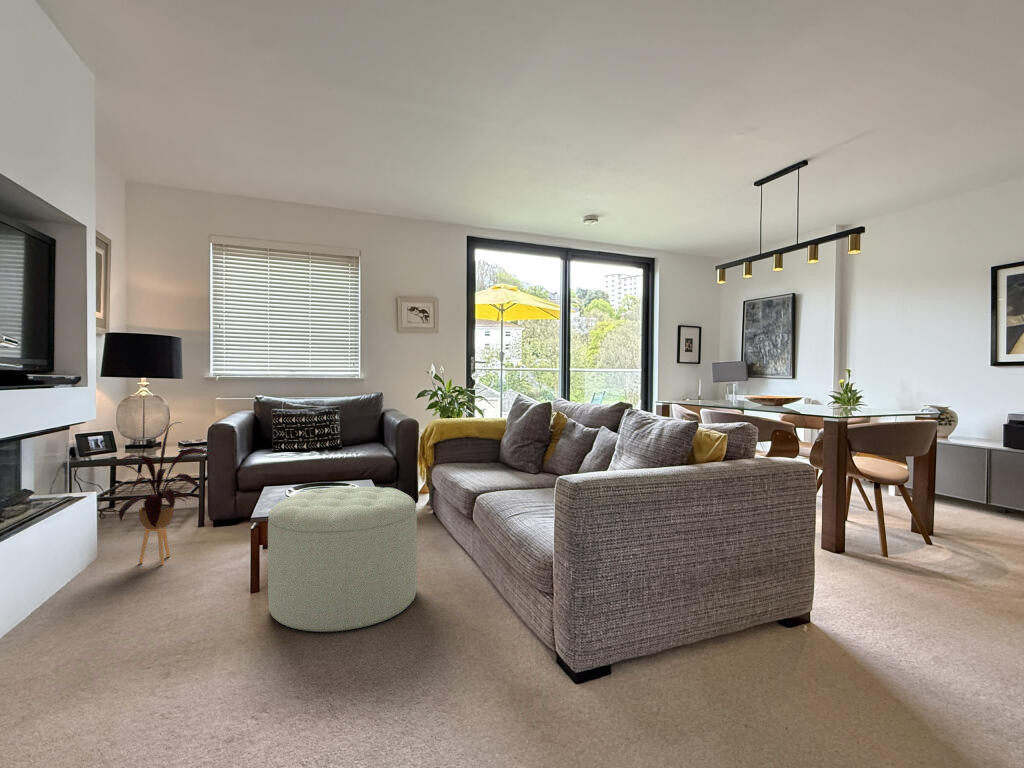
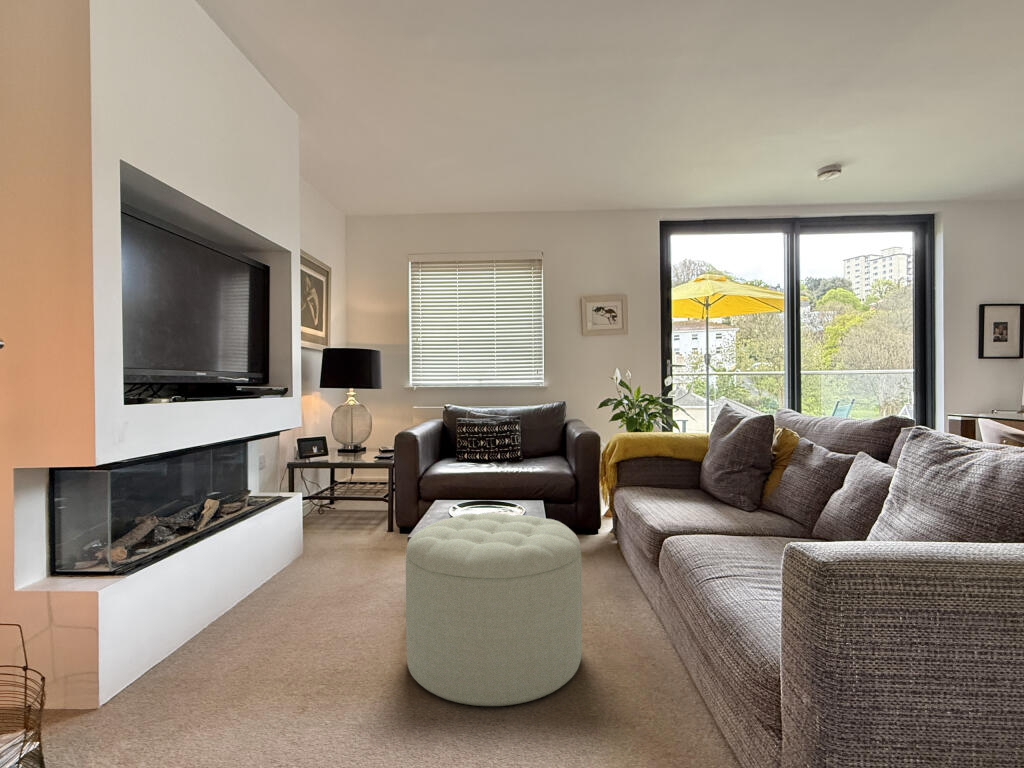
house plant: present [113,422,216,564] -> none [285,430,386,575]

